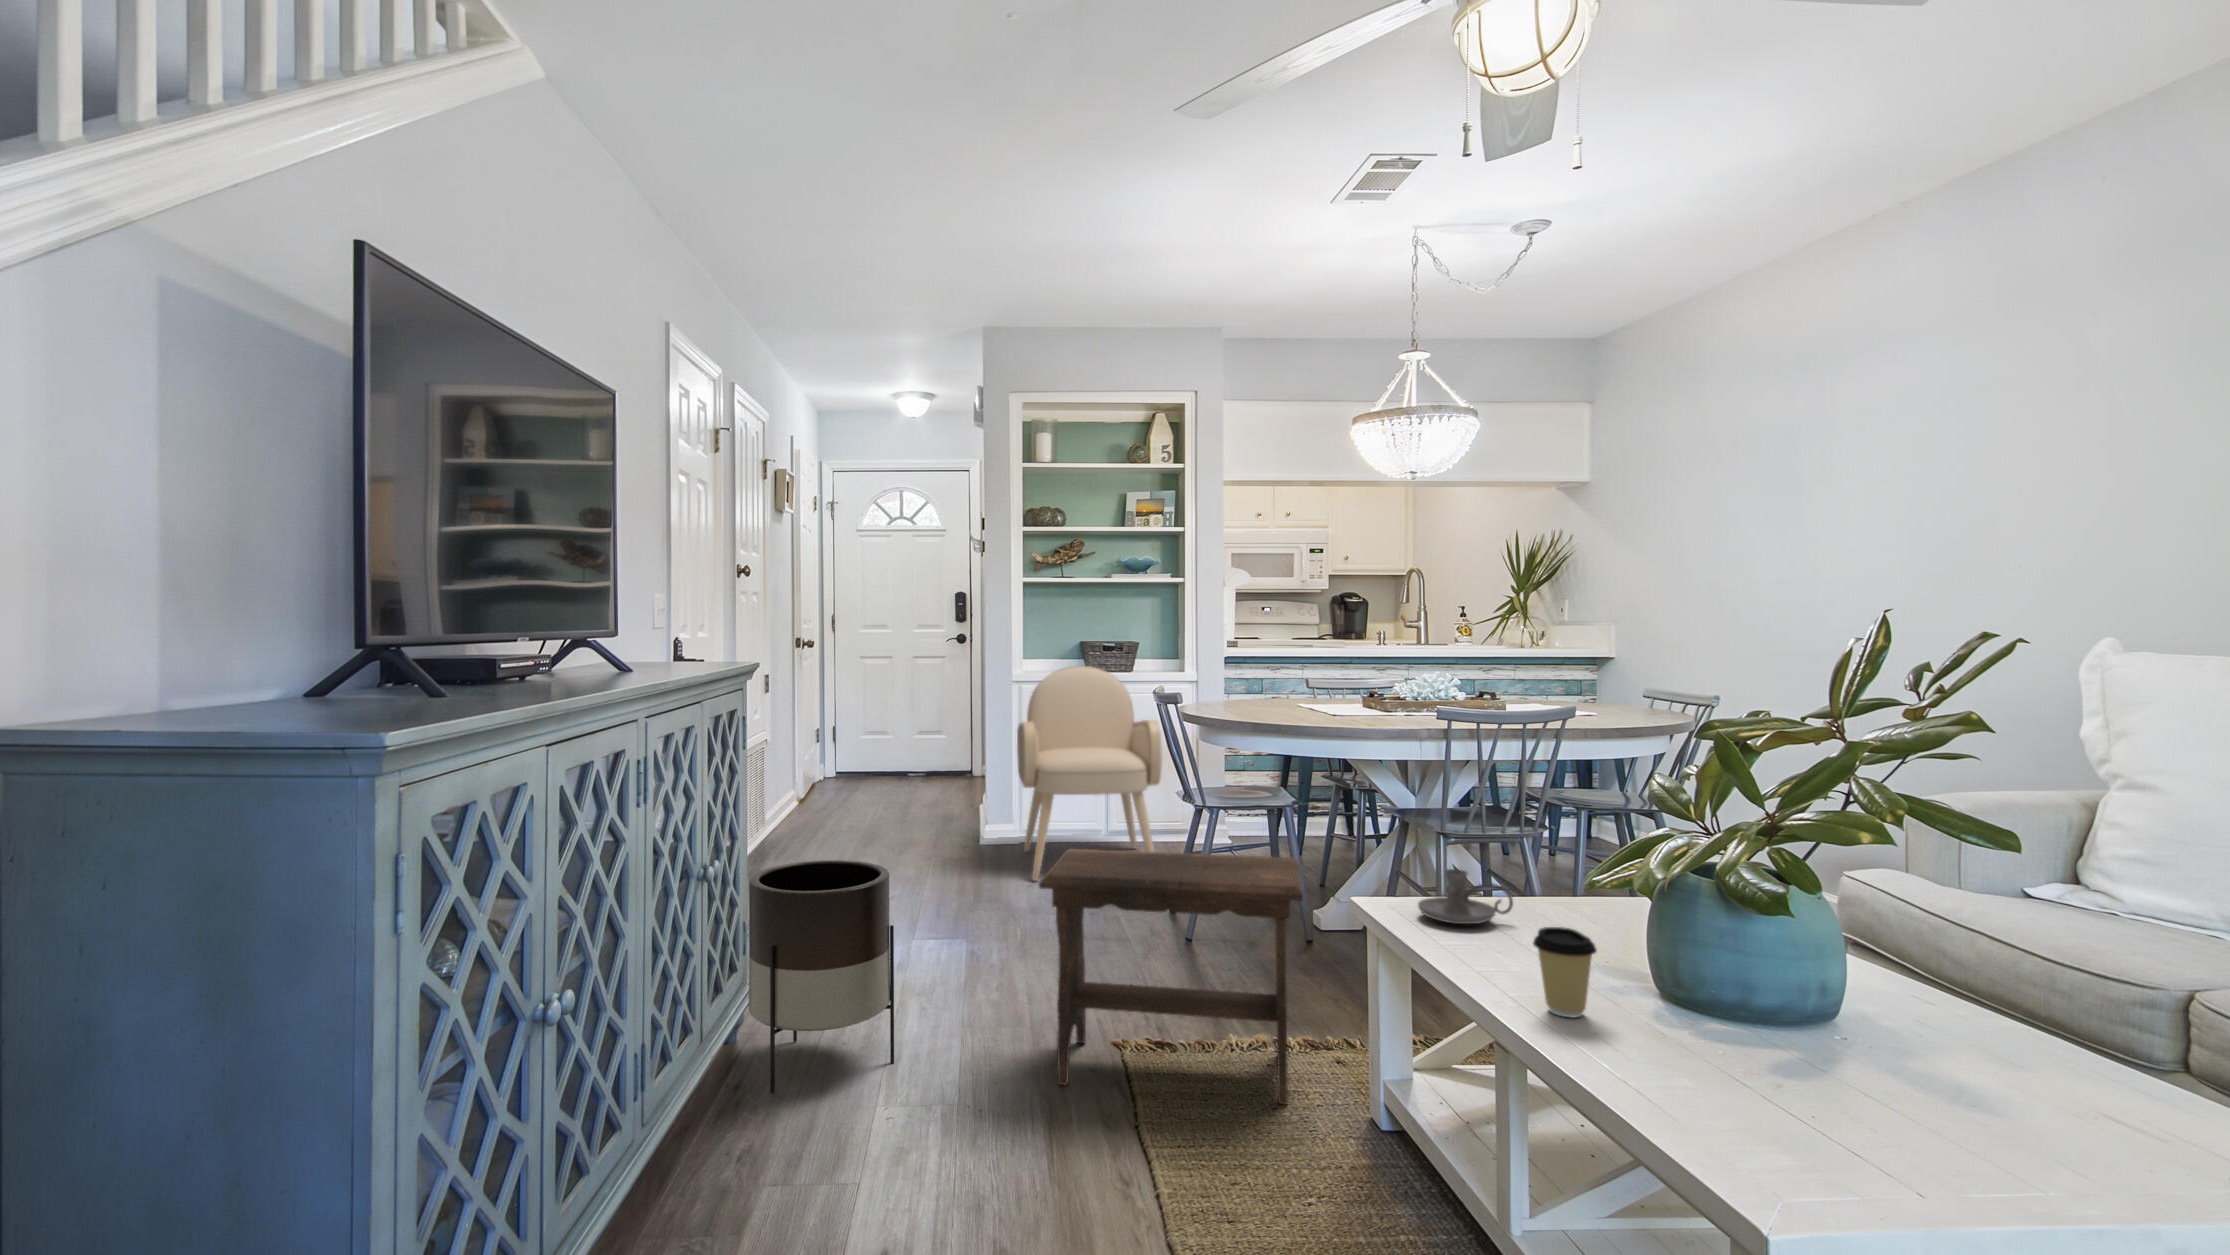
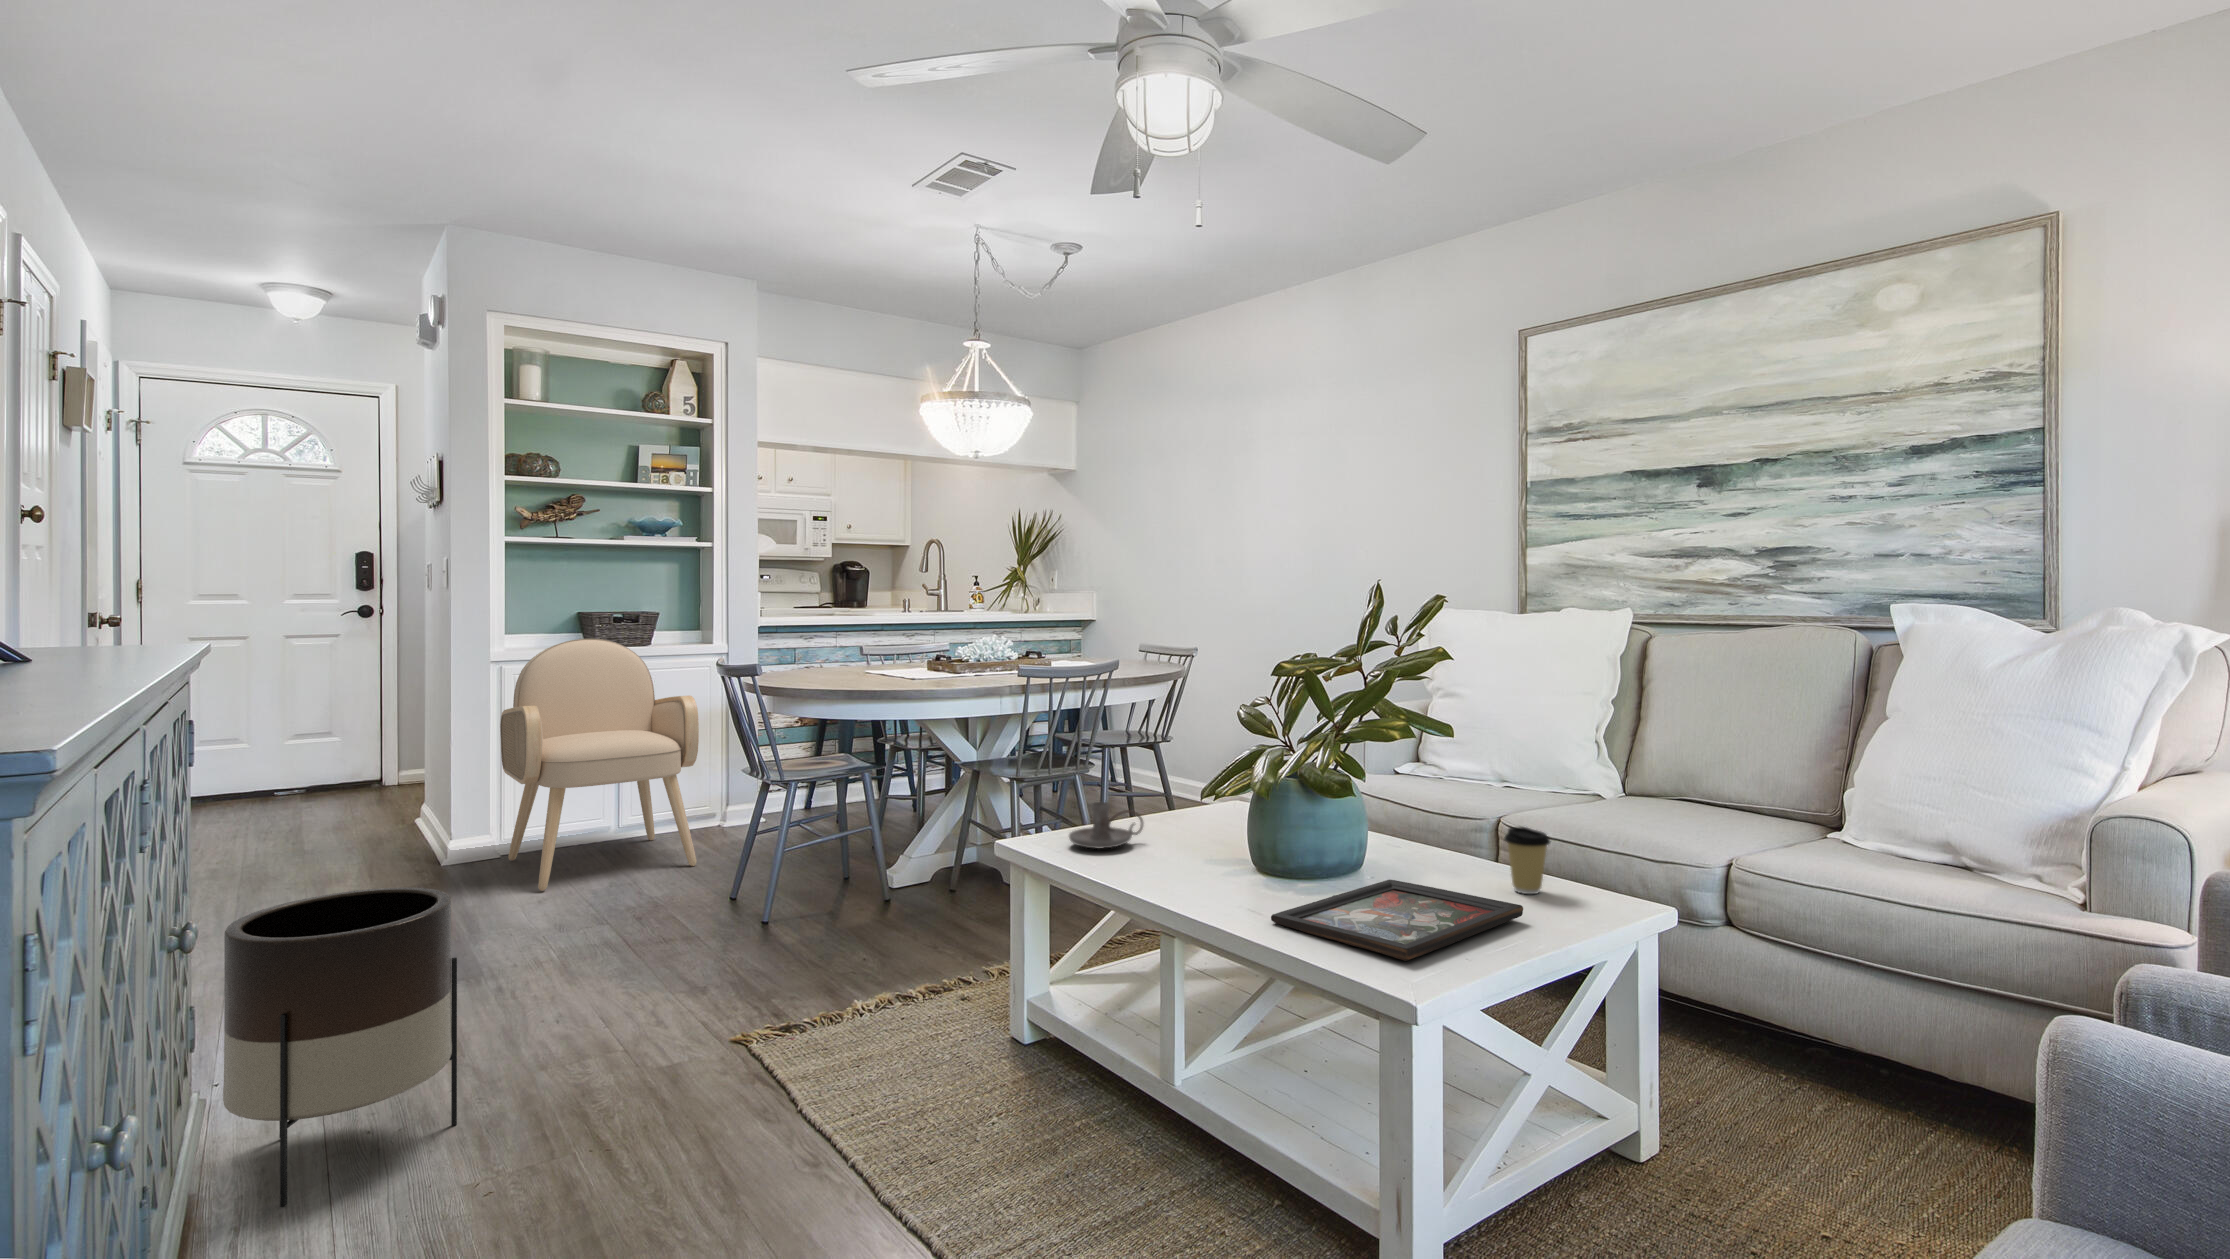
footstool: present [1039,849,1303,1104] -> none [670,815,956,1092]
coffee cup: present [1533,927,1597,1017] -> present [1504,827,1551,894]
decorative tray: none [1597,1034,2036,1153] -> present [1271,880,1523,961]

